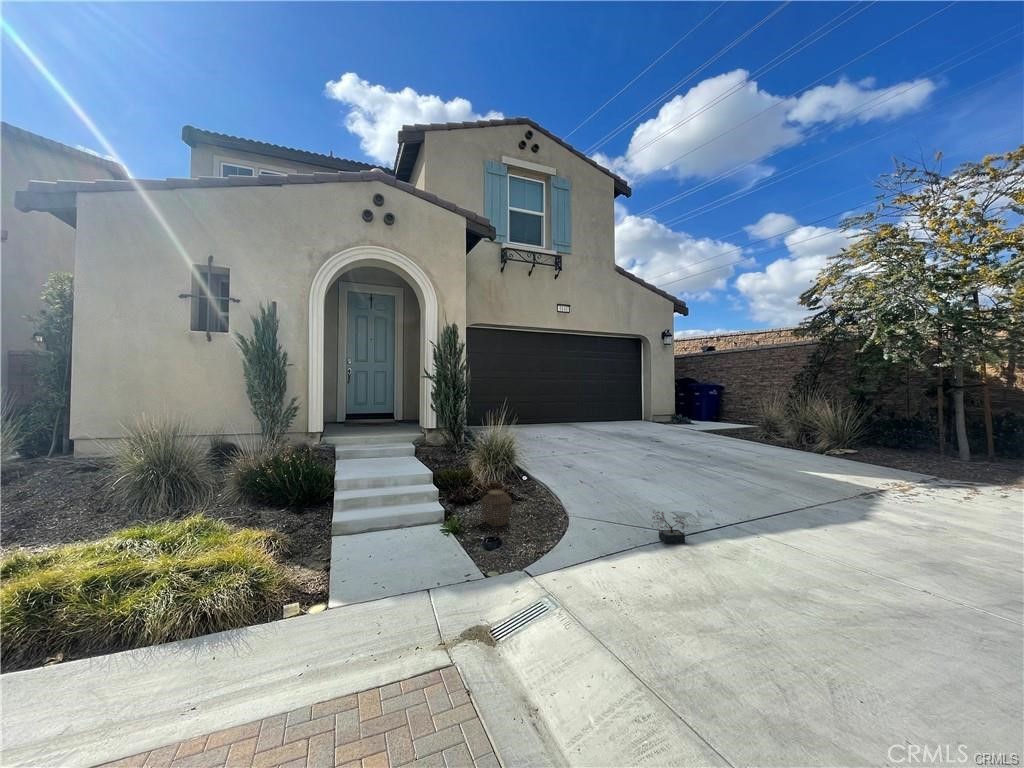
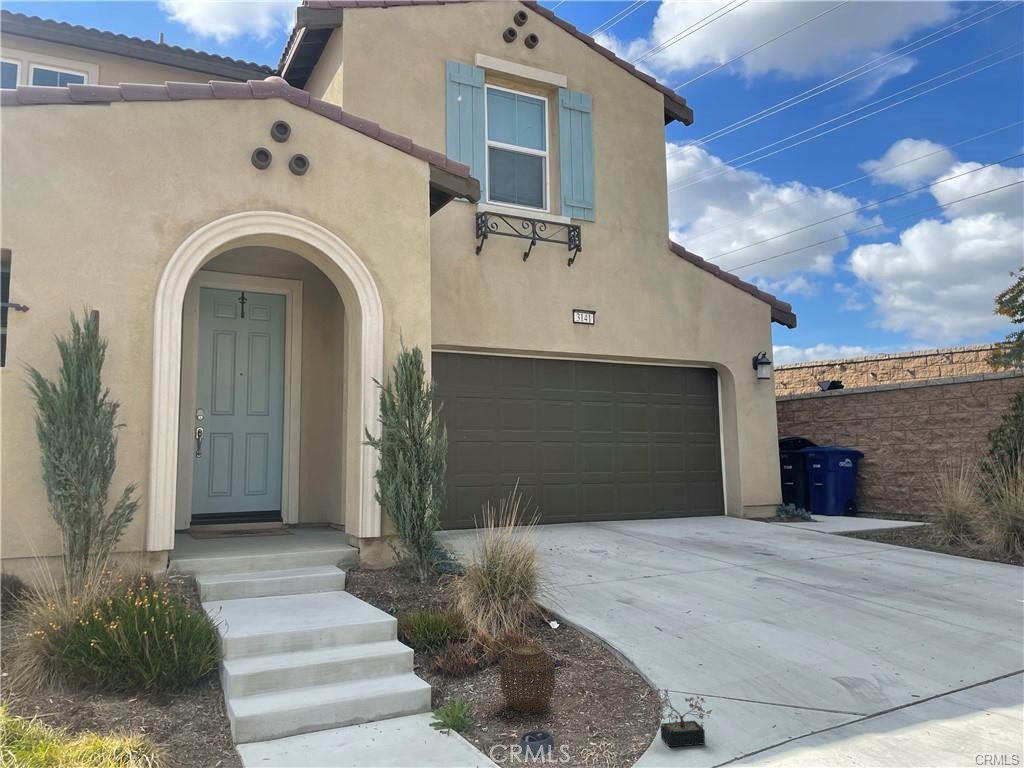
decorative plant: present [652,510,688,544] -> present [647,686,711,747]

